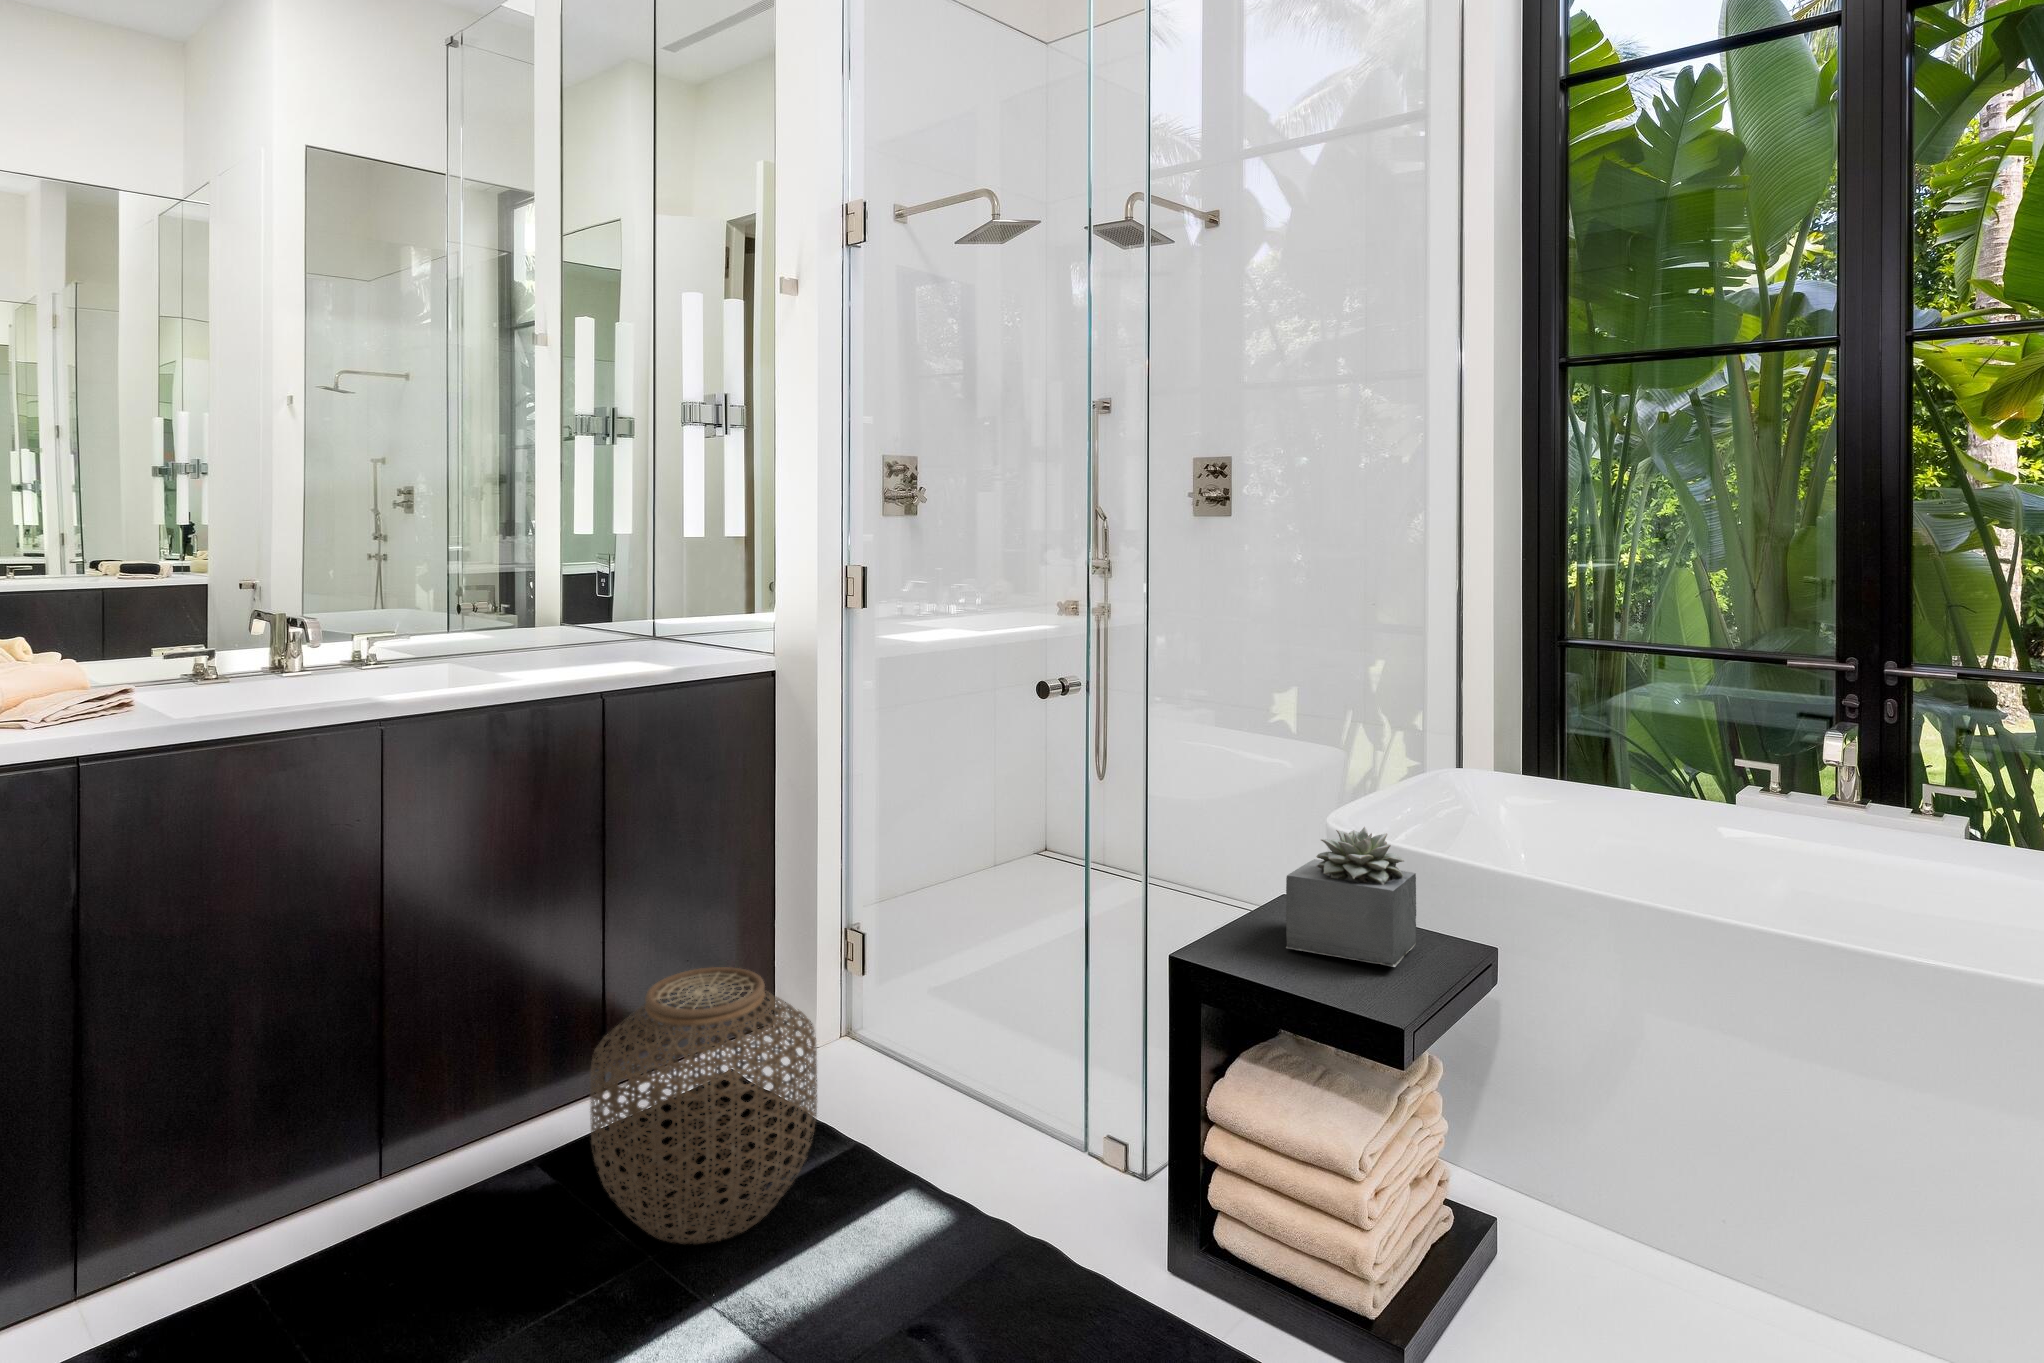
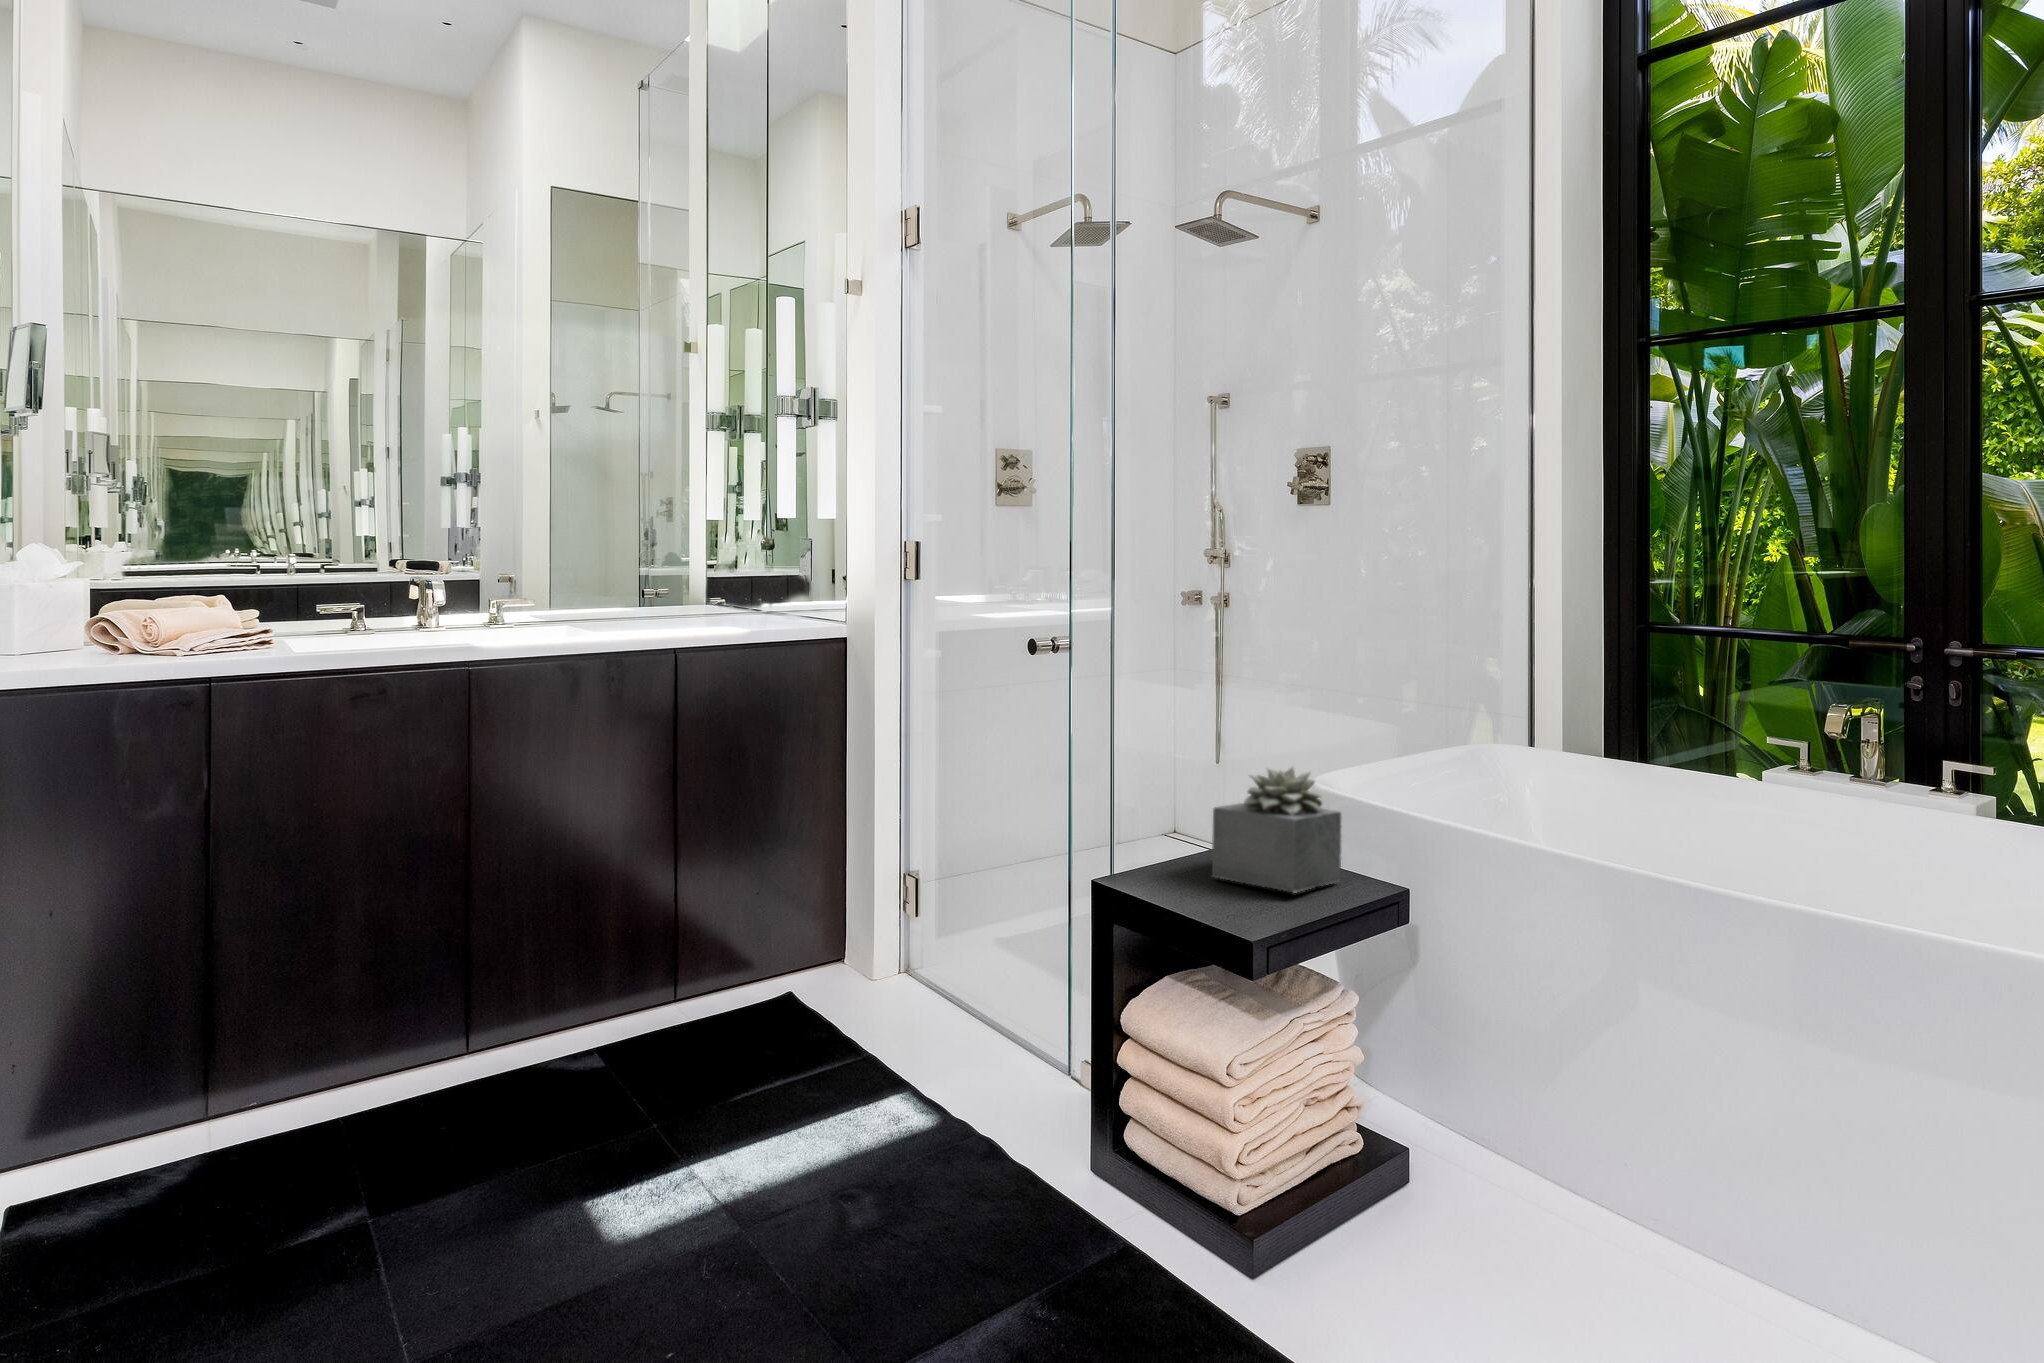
woven basket: present [590,967,817,1244] -> none [608,877,812,1110]

